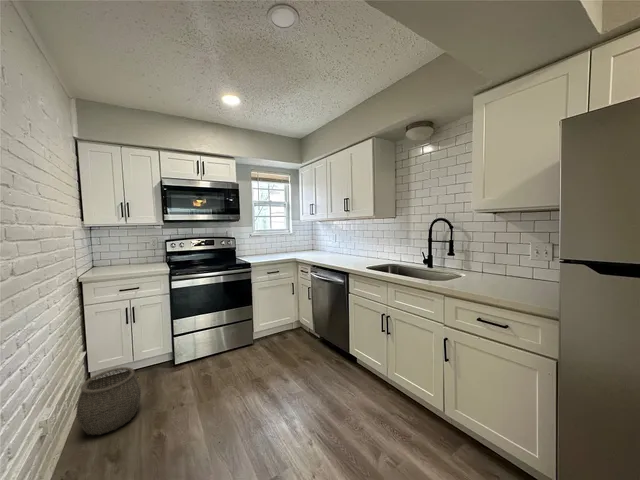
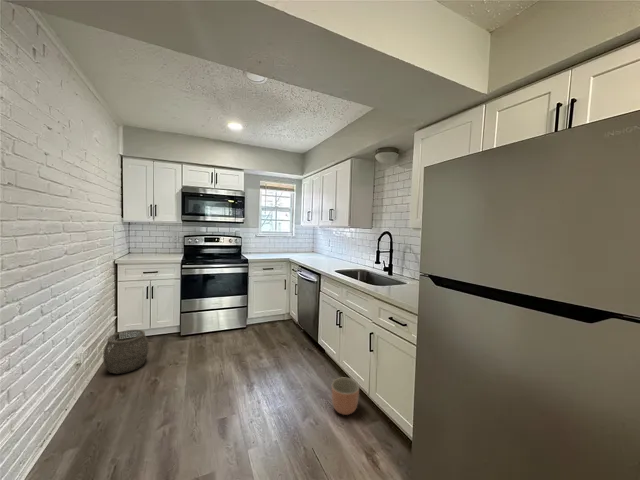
planter: none [402,395,439,443] -> present [332,377,359,415]

